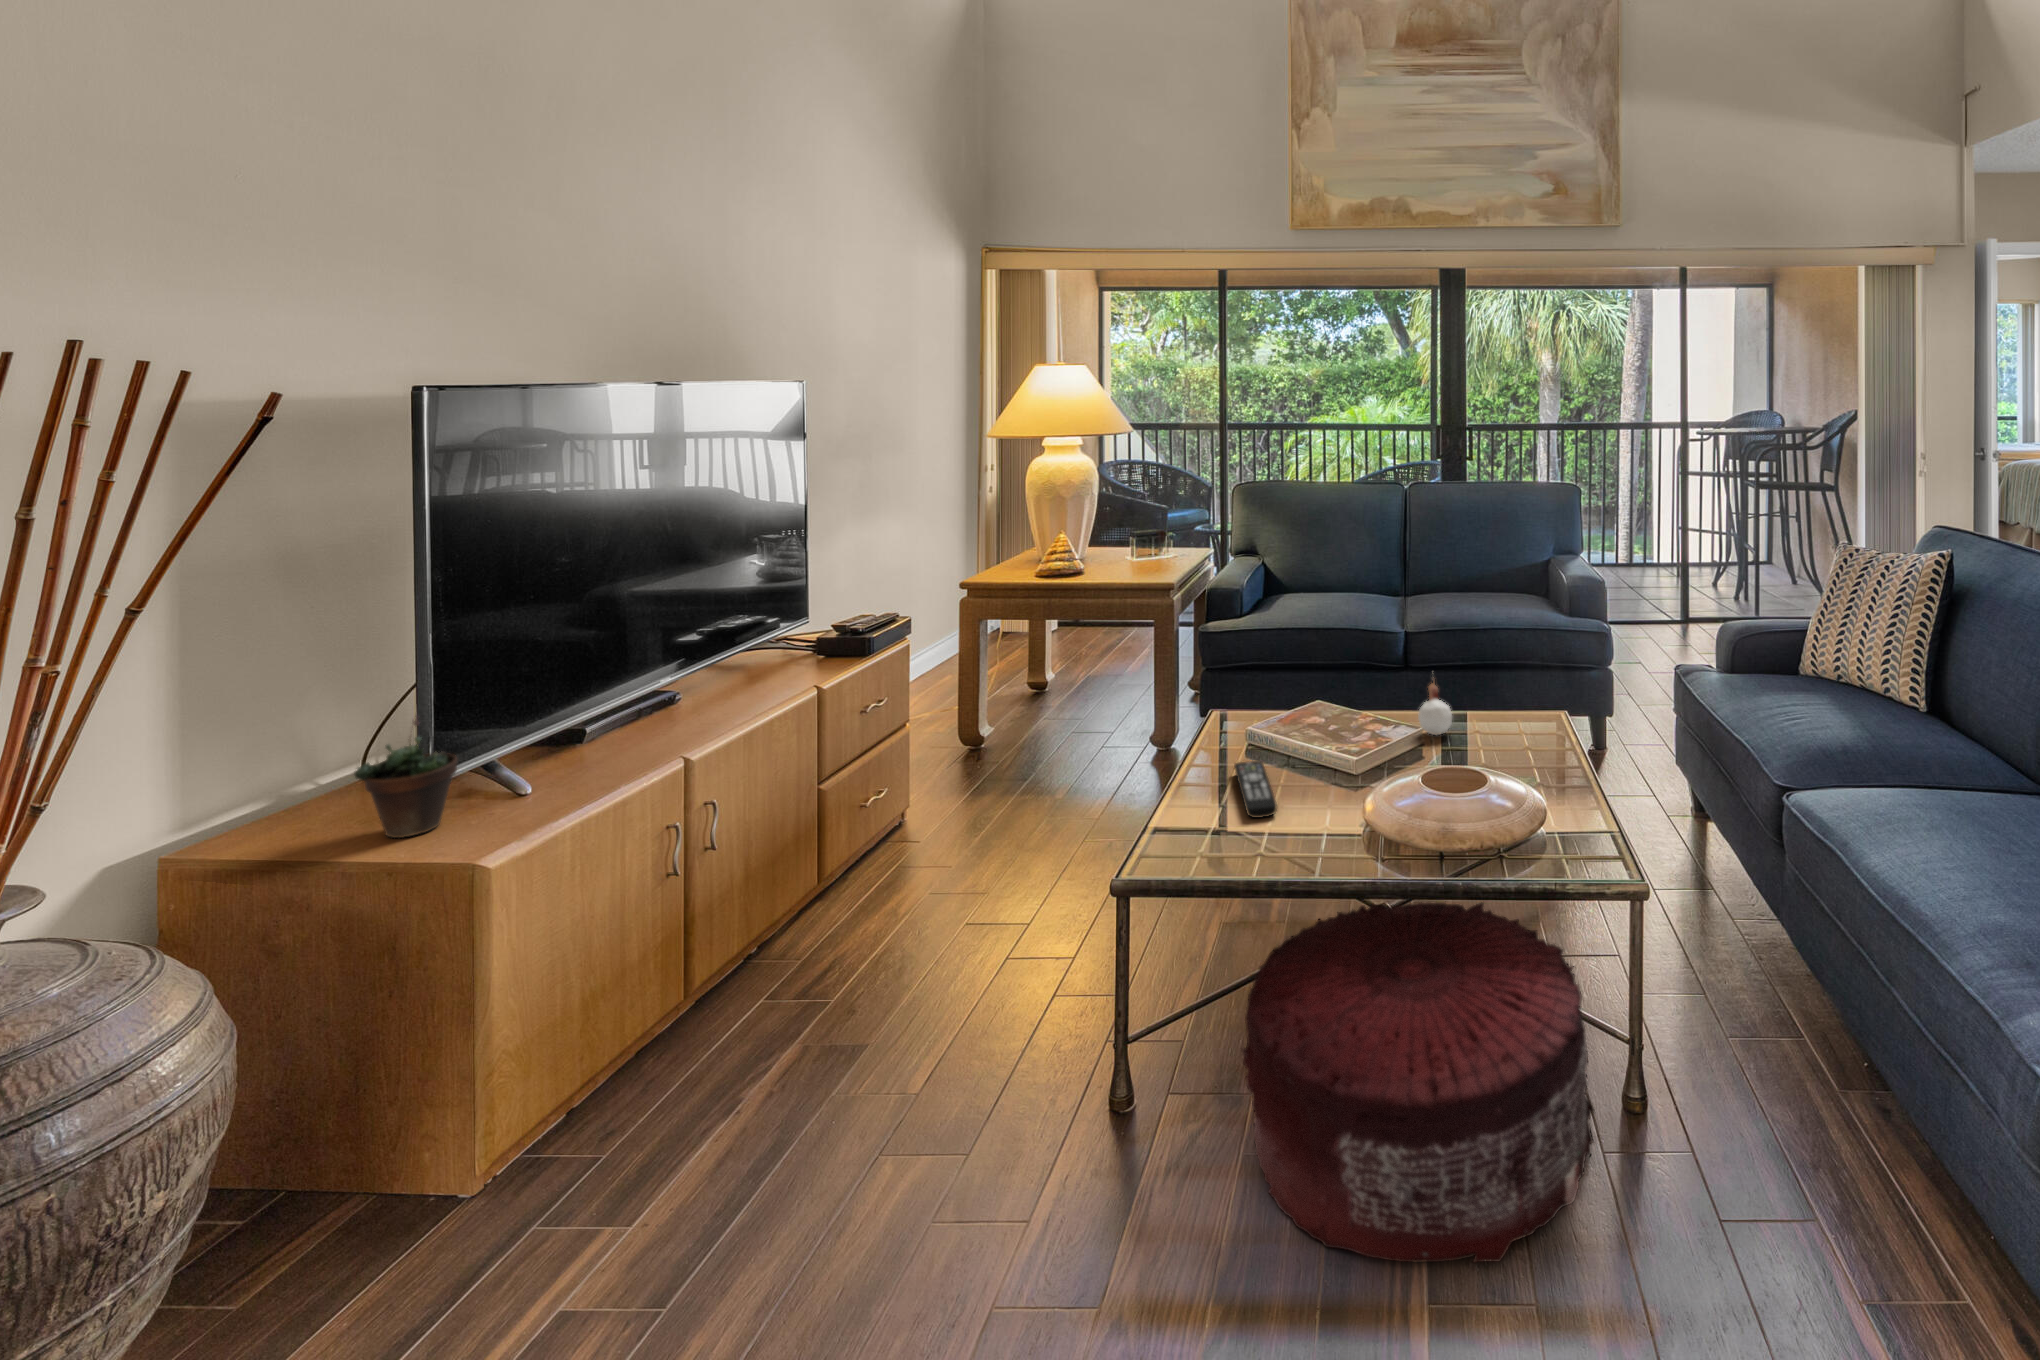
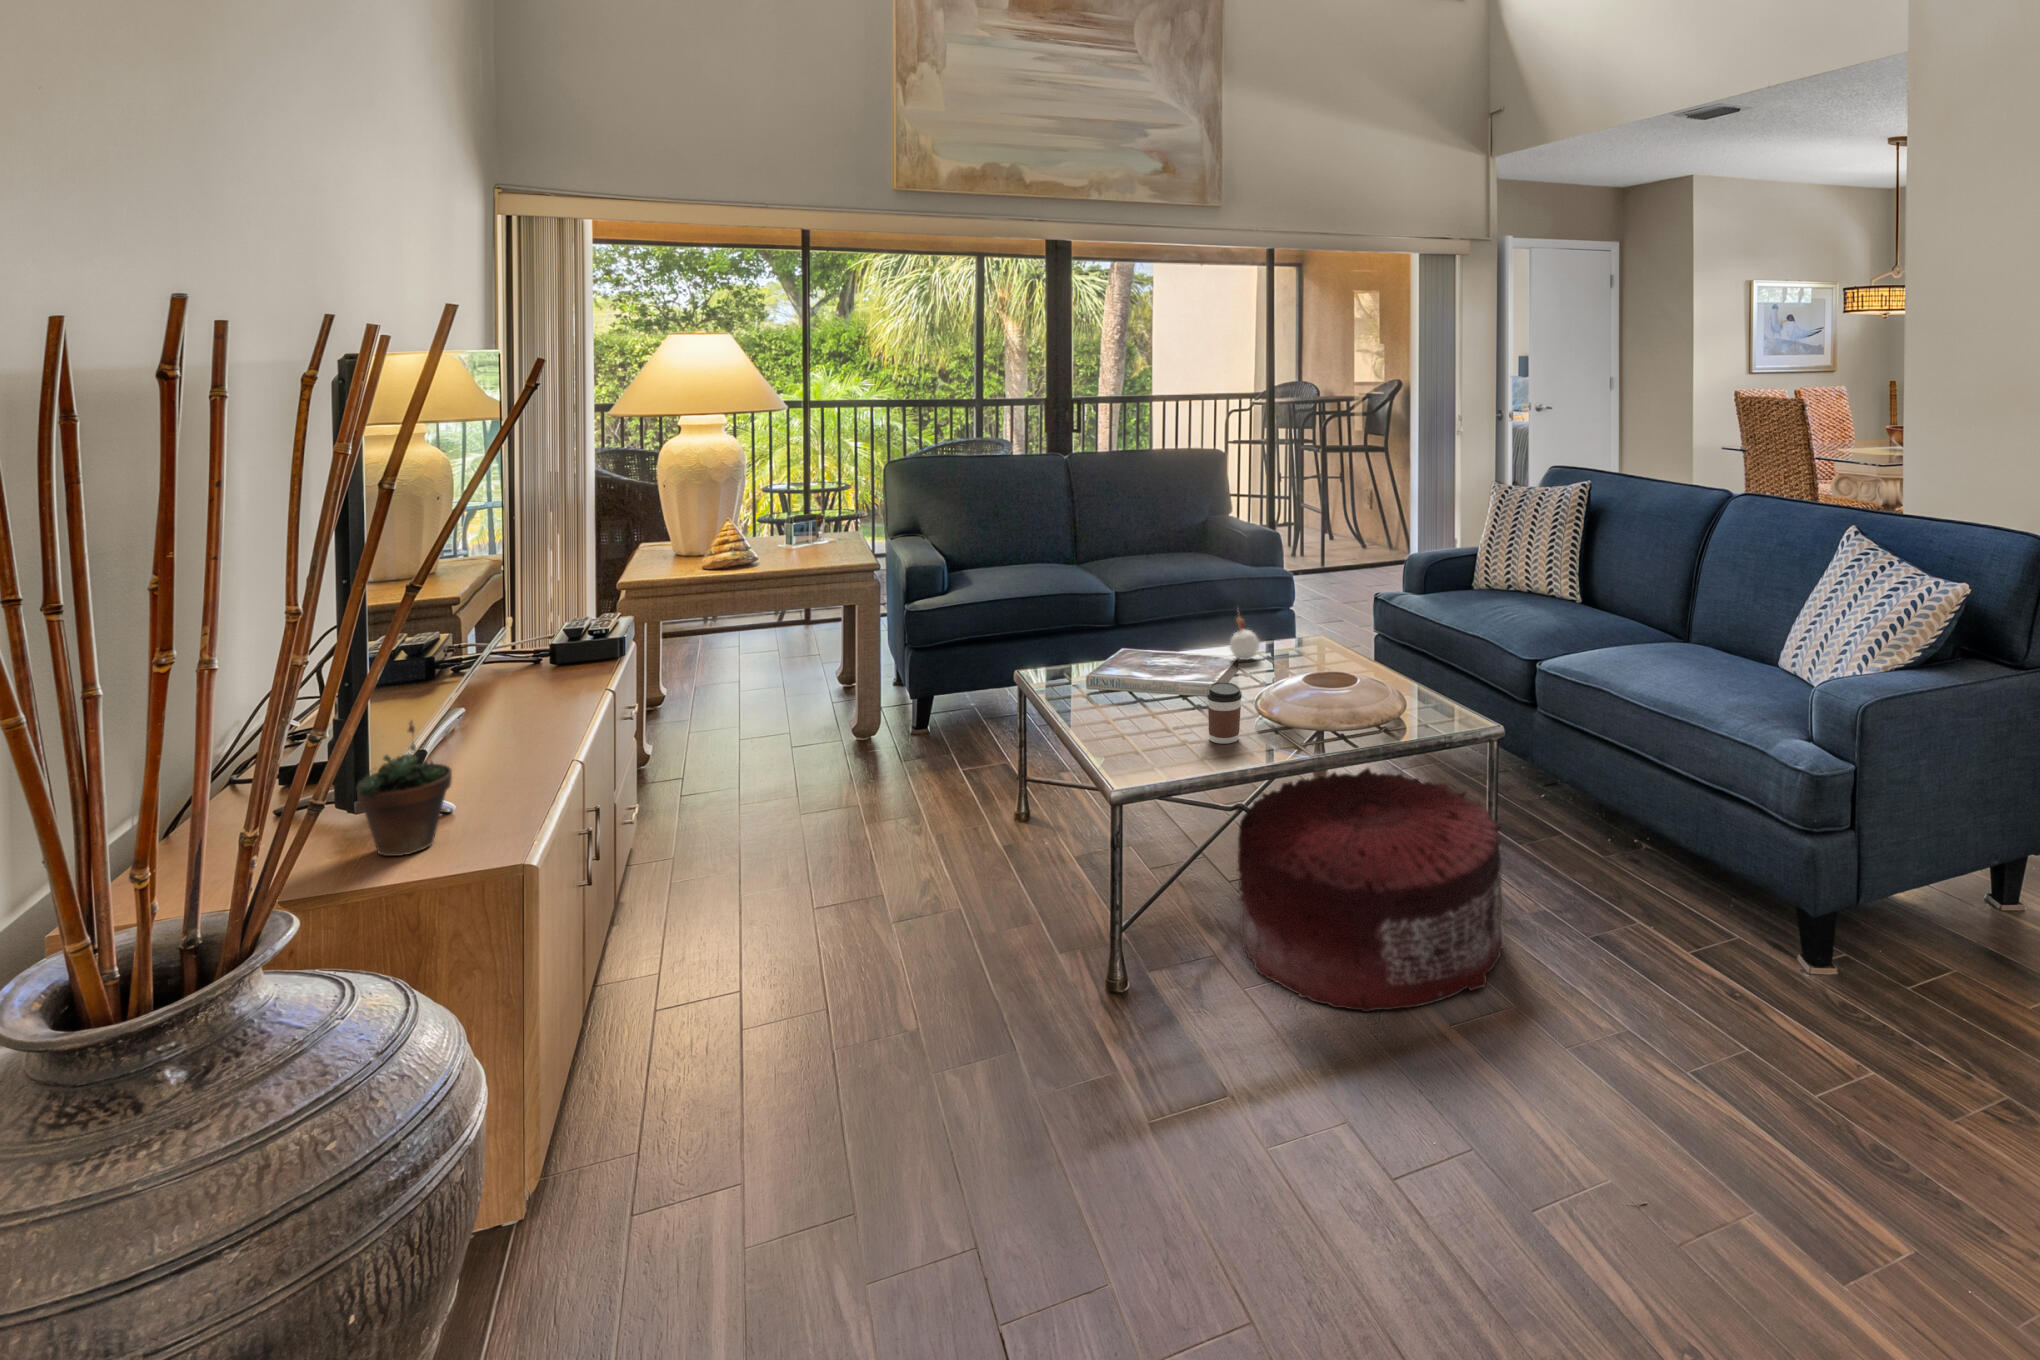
remote control: present [1234,761,1277,818] -> none [1110,695,1187,733]
coffee cup: none [1279,768,1320,844] -> present [1207,682,1242,744]

